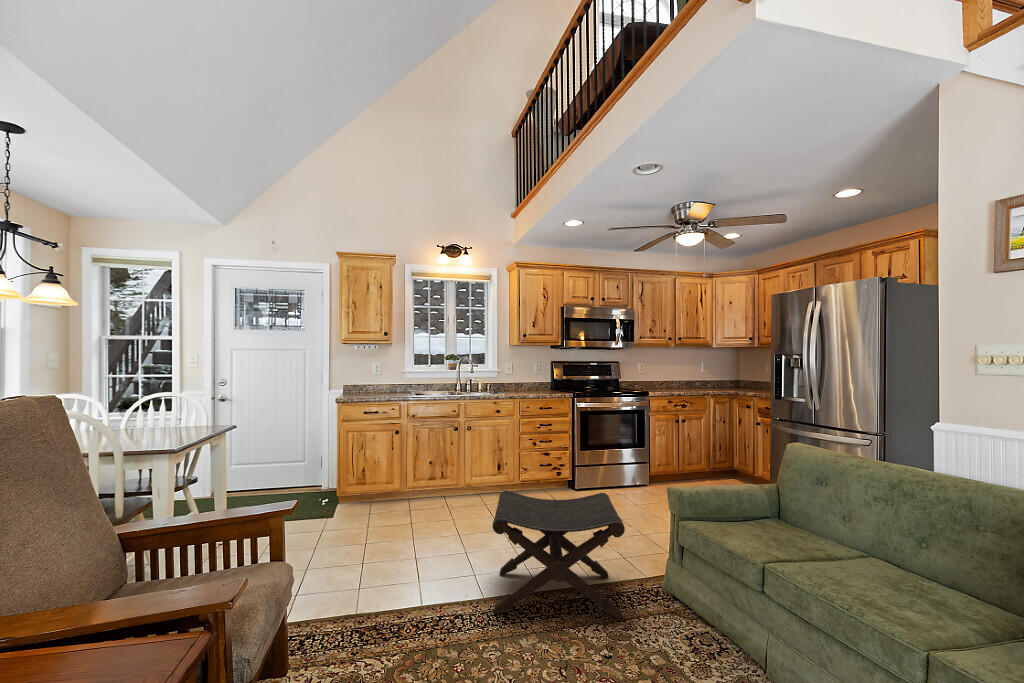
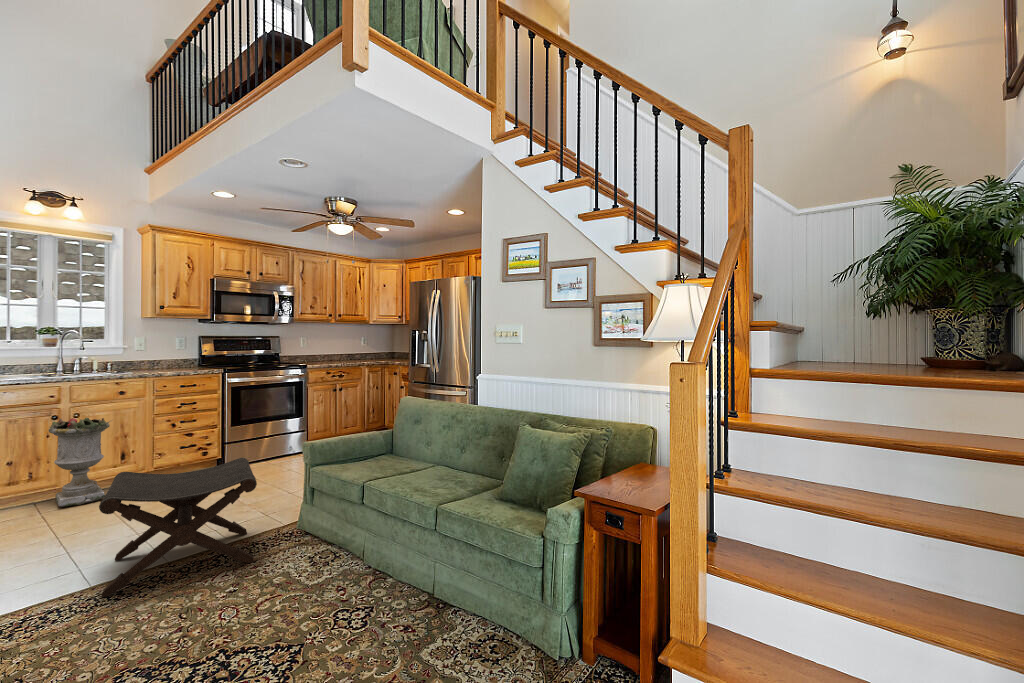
planter: none [452,430,493,507] -> present [49,418,110,507]

